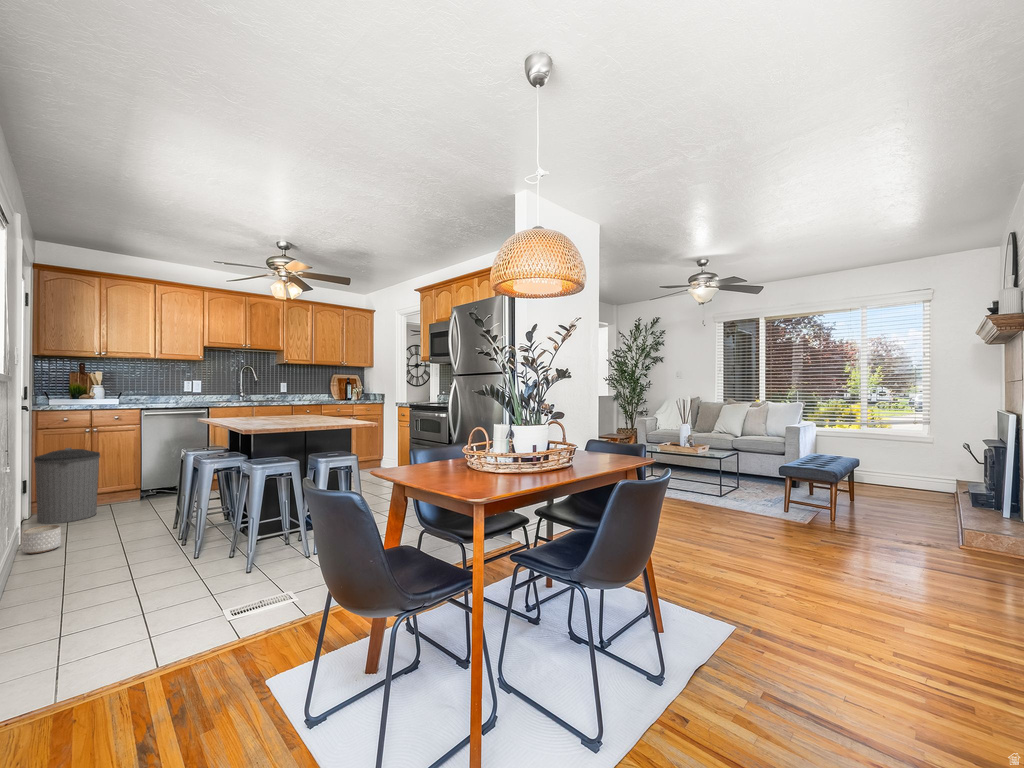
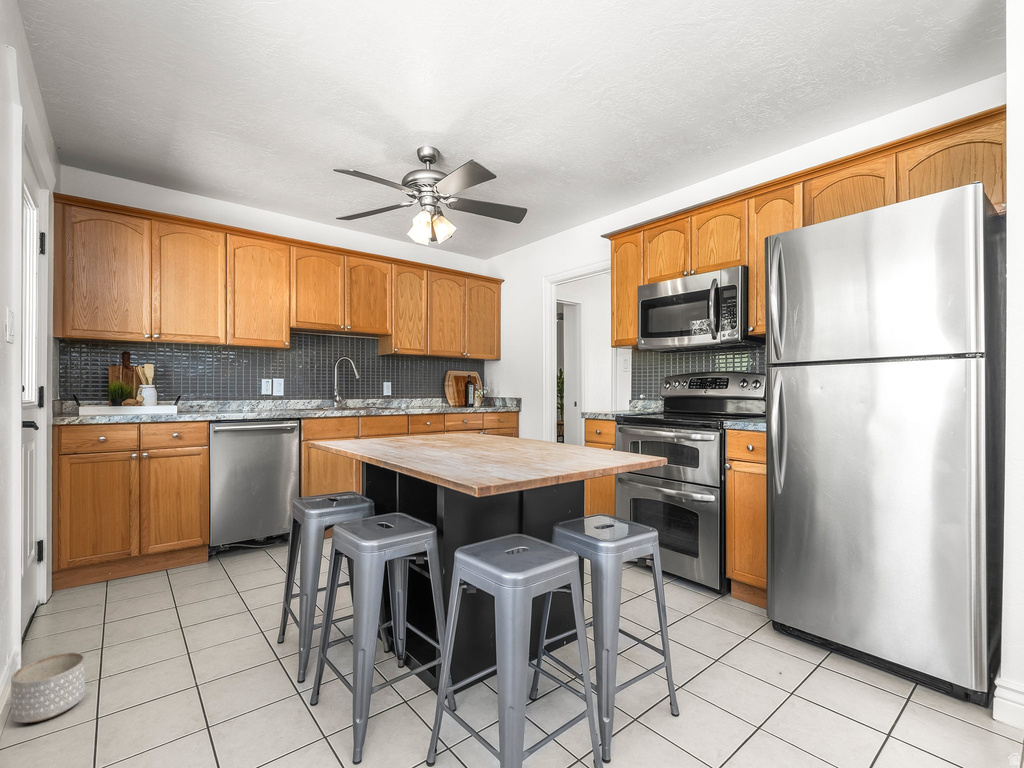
trash can: present [34,448,100,524] -> none [50,487,153,619]

